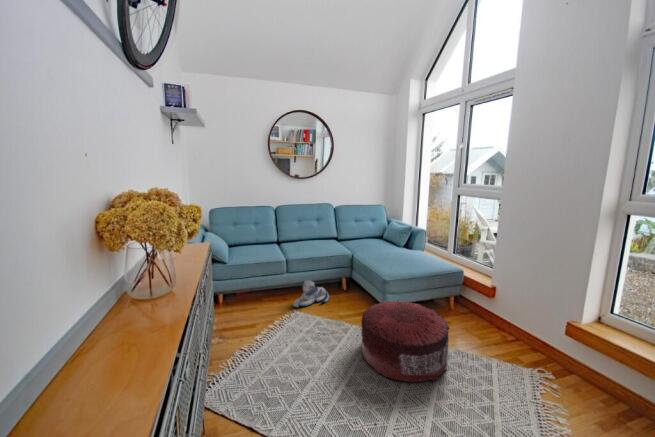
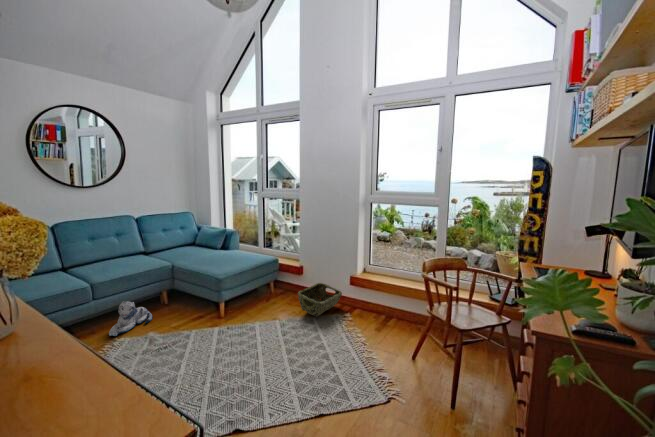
pouf: present [361,300,450,382] -> none [209,291,286,357]
woven basket: none [476,316,550,362] -> present [298,283,342,317]

